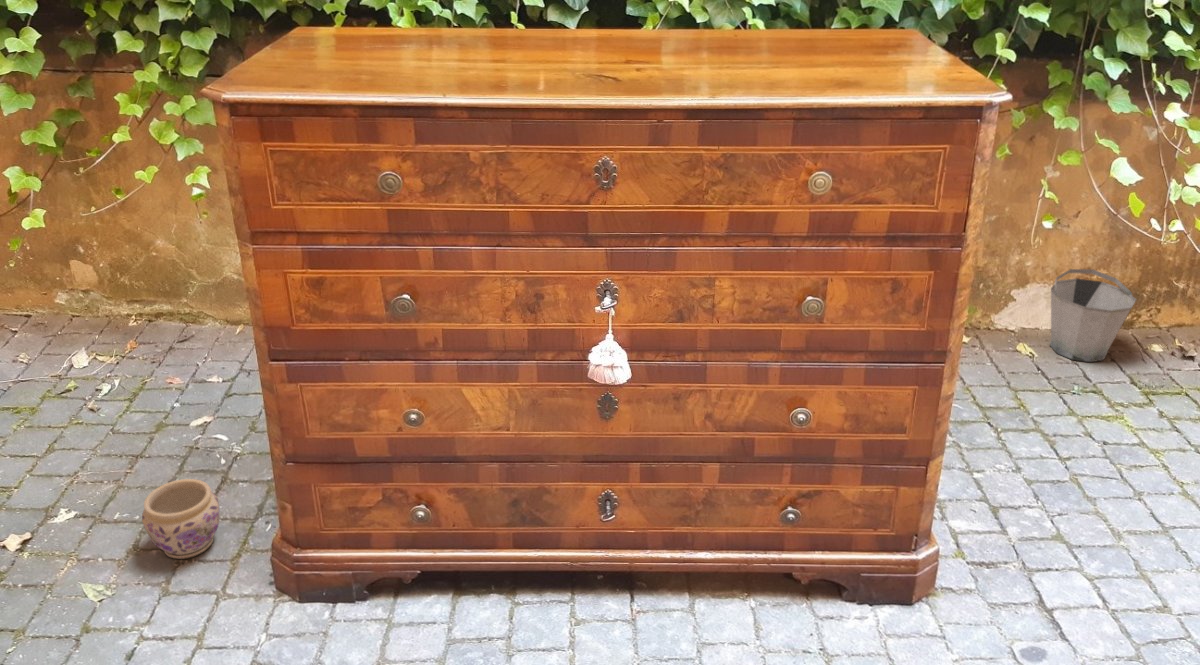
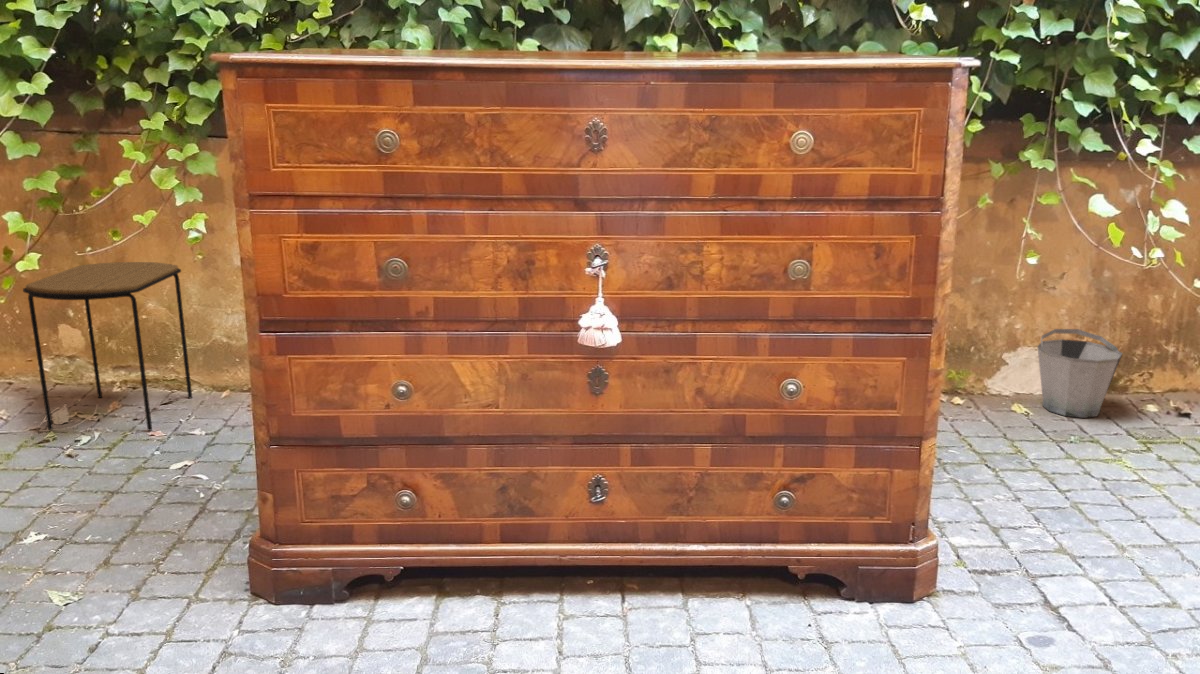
side table: none [26,200,205,379] -> present [23,262,192,430]
planter: present [142,479,220,559] -> none [116,489,196,570]

